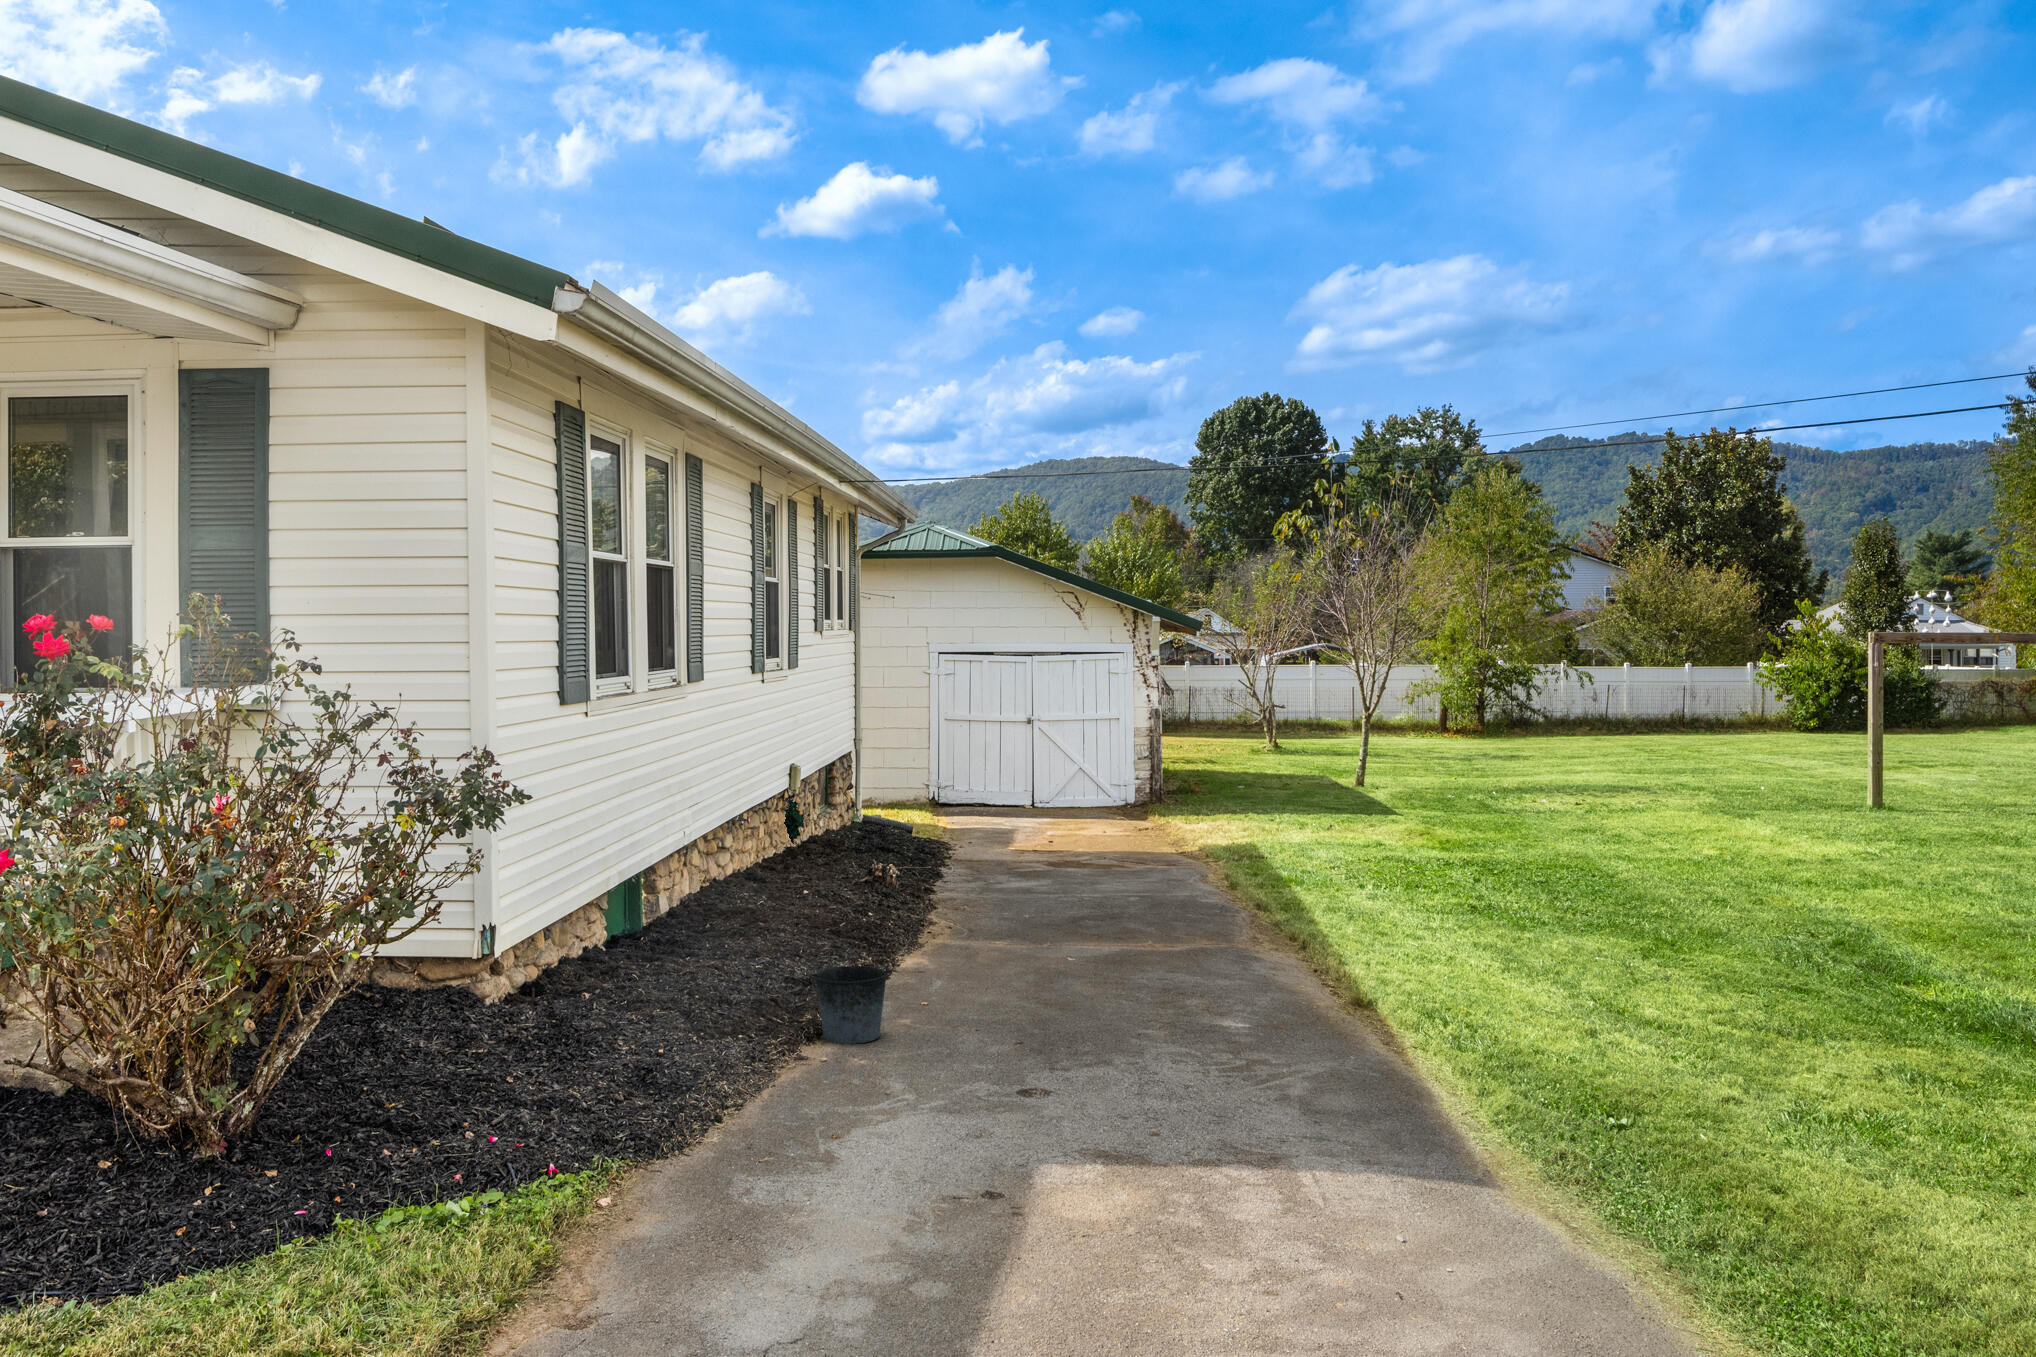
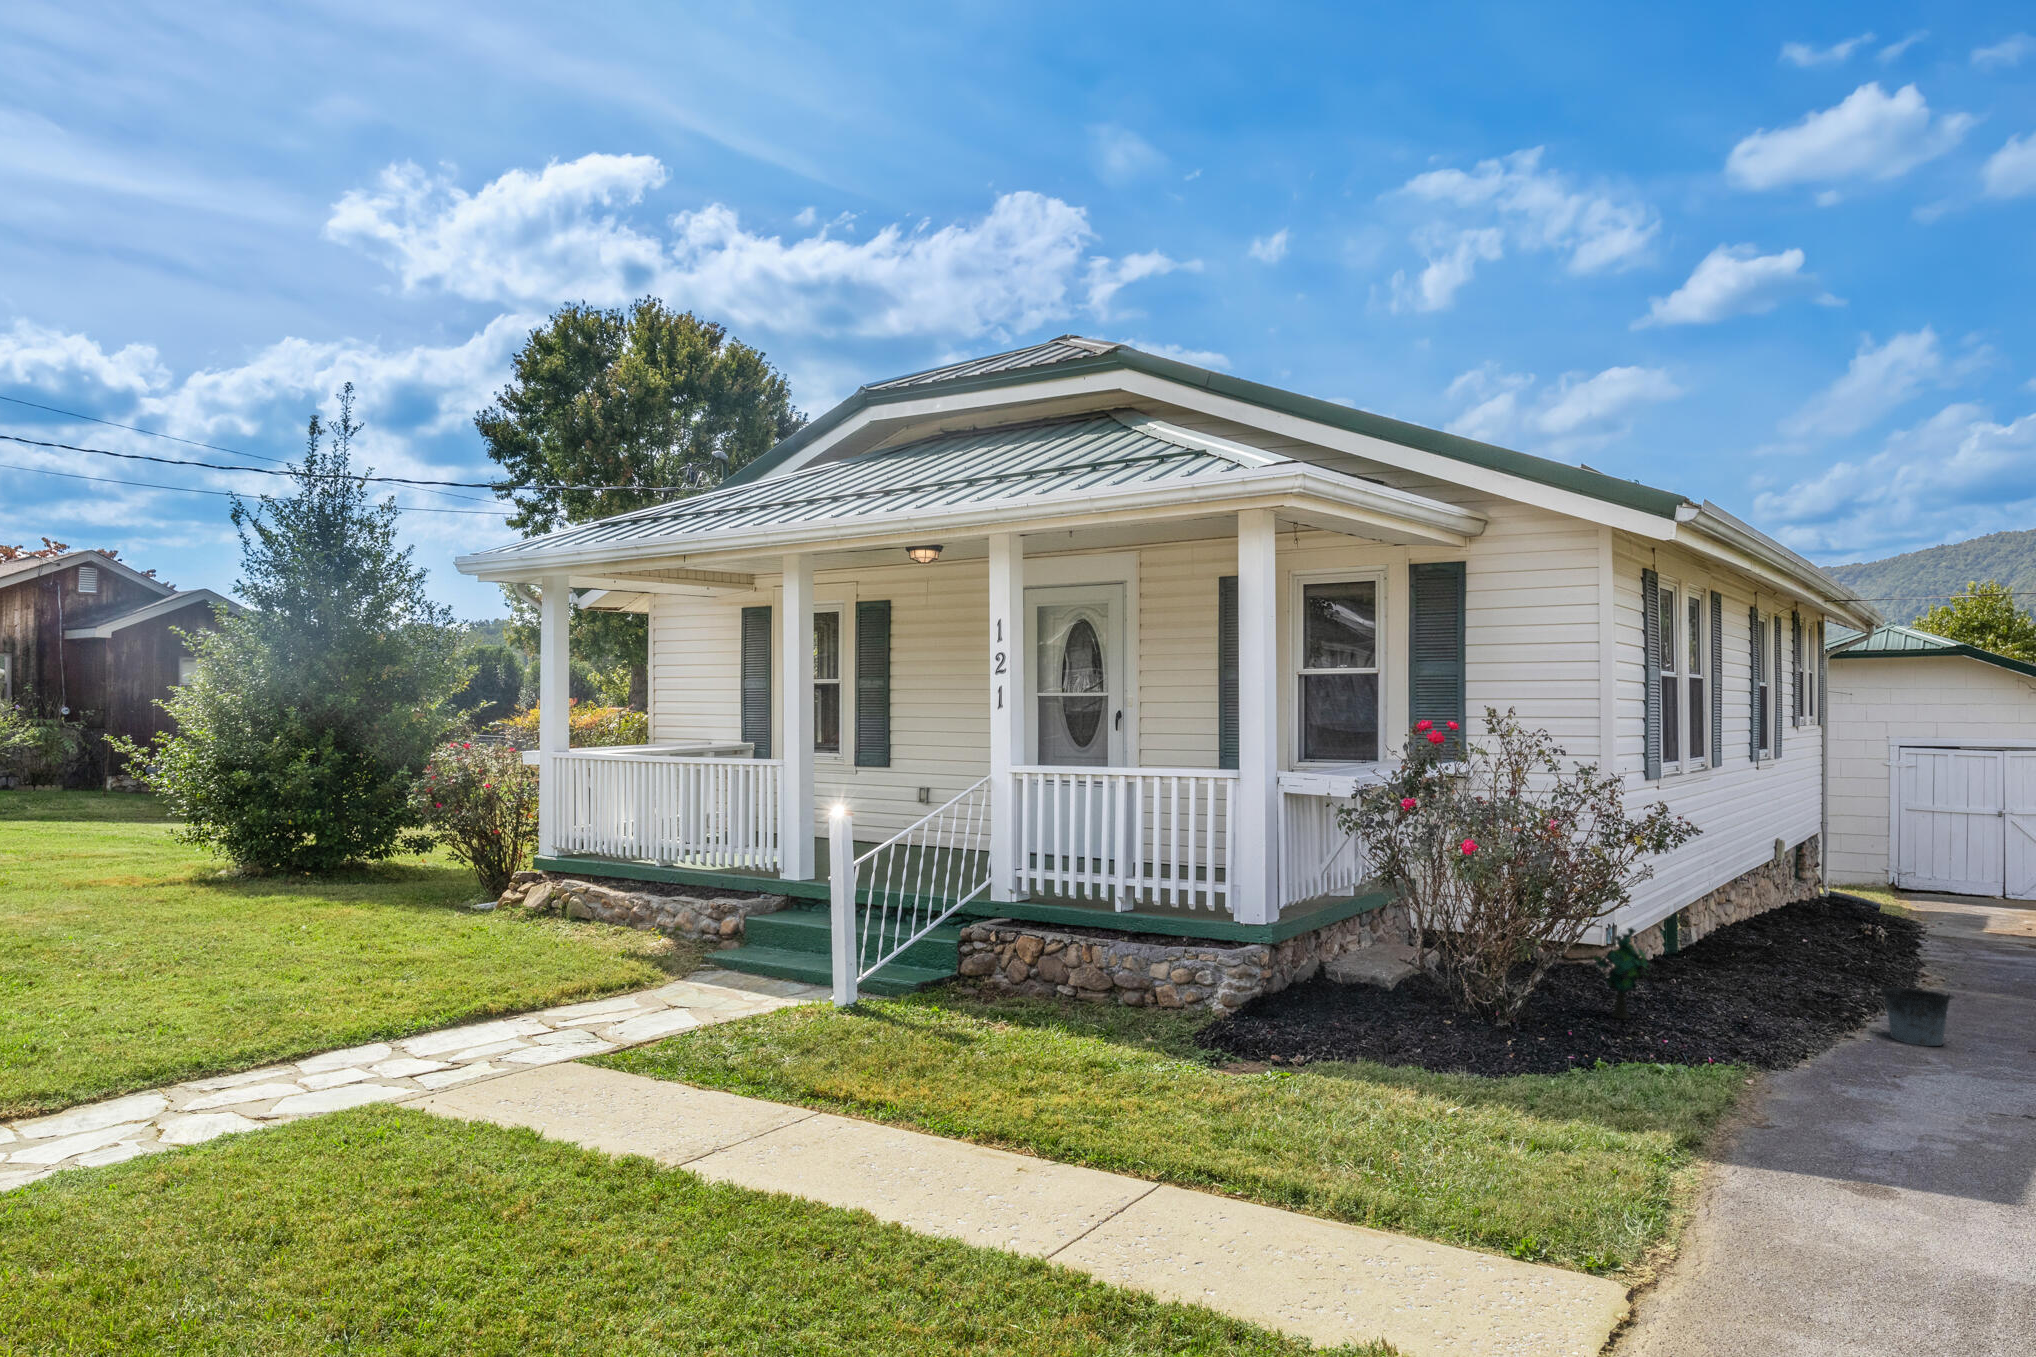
decorative plant: present [784,795,804,857] -> present [1594,928,1649,1019]

